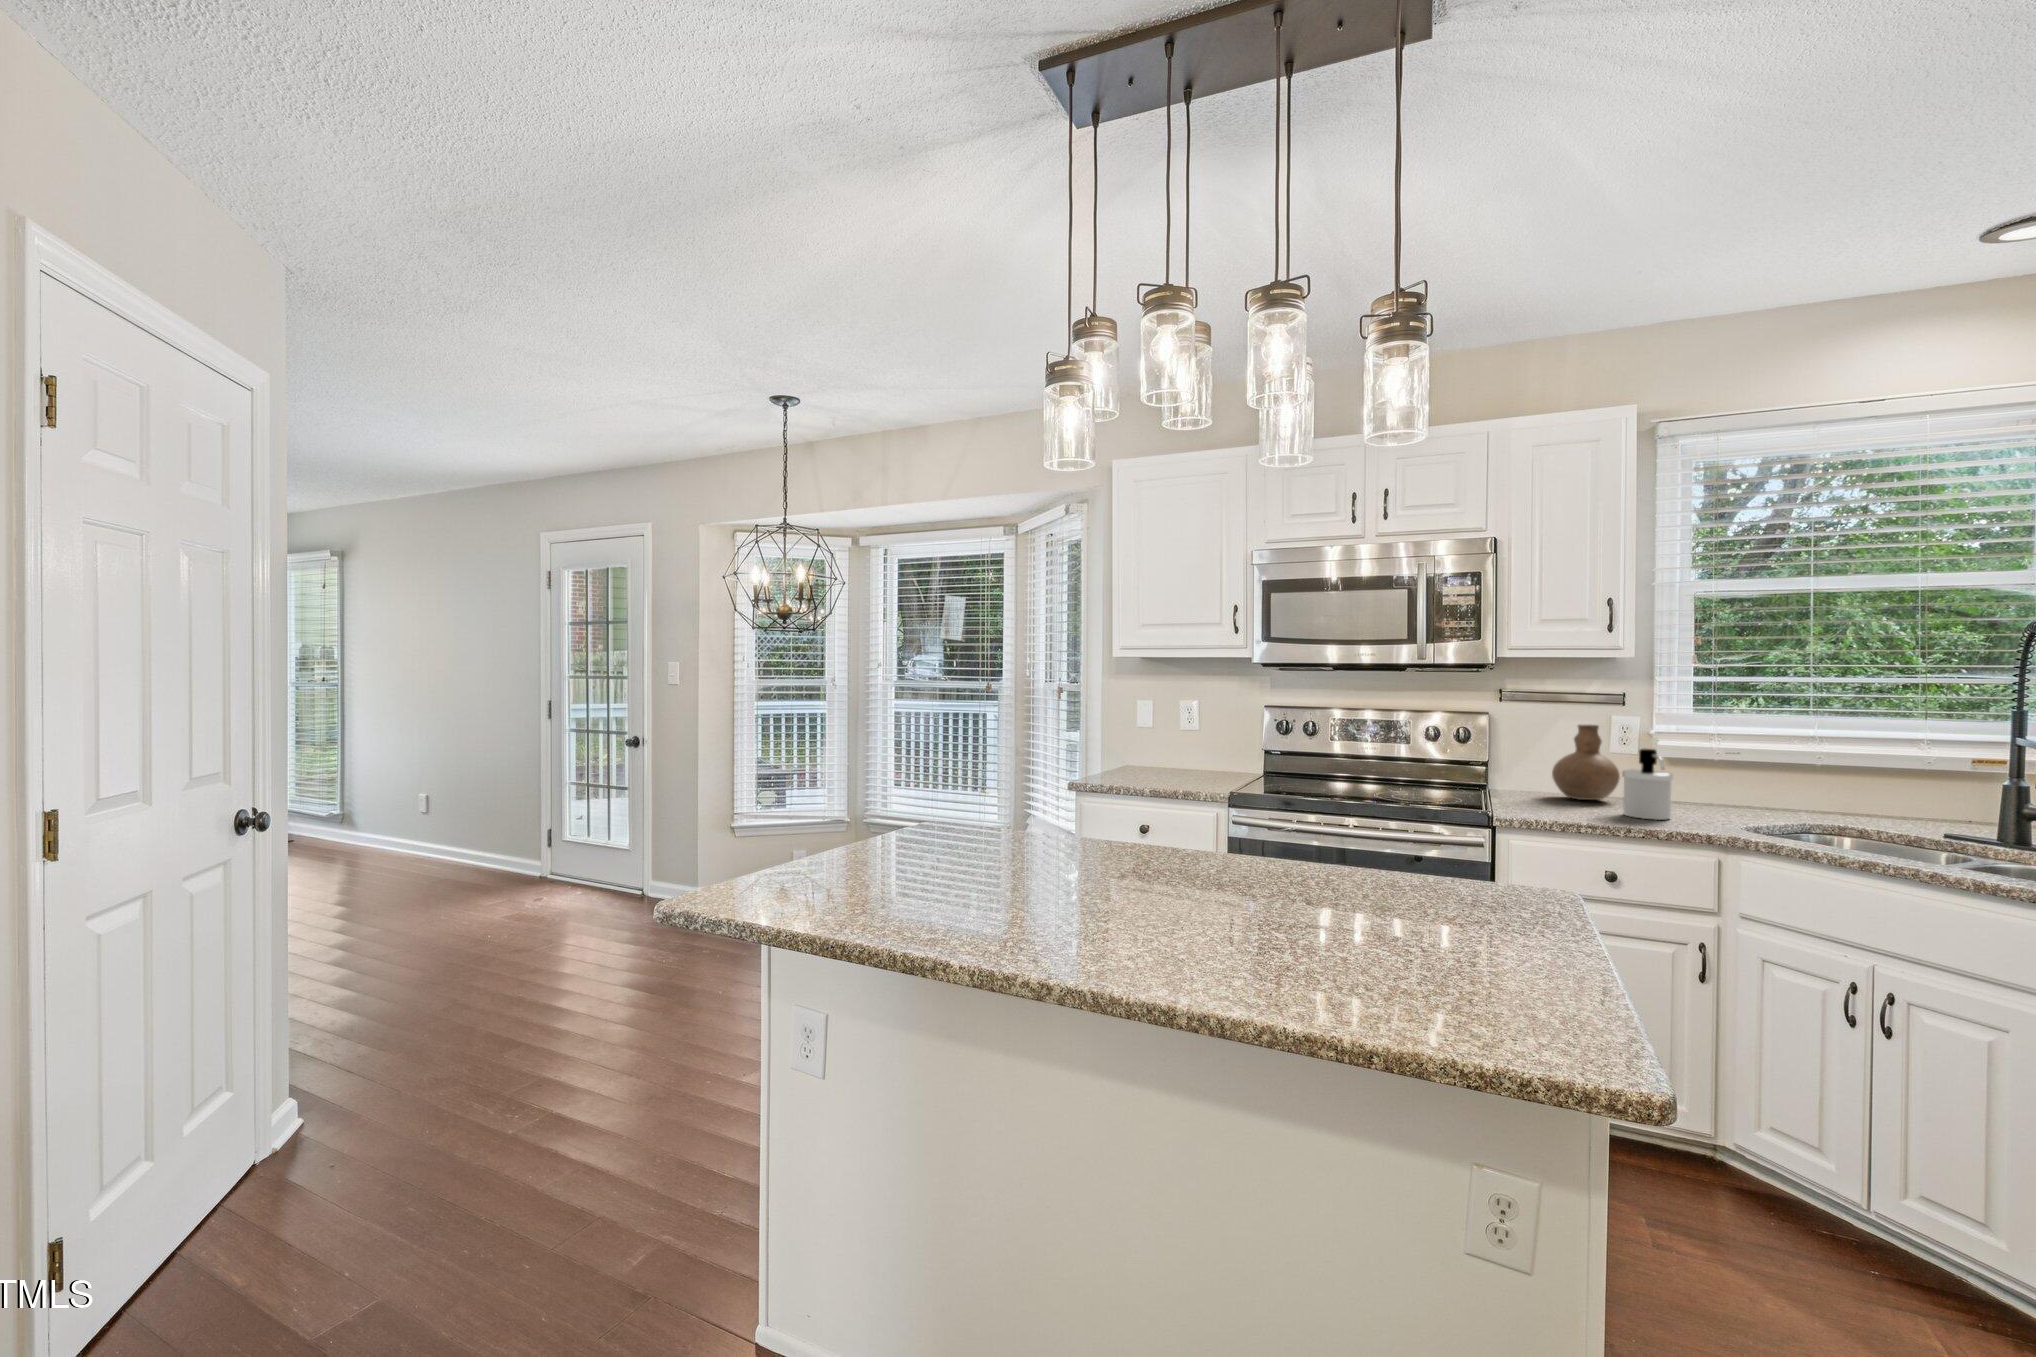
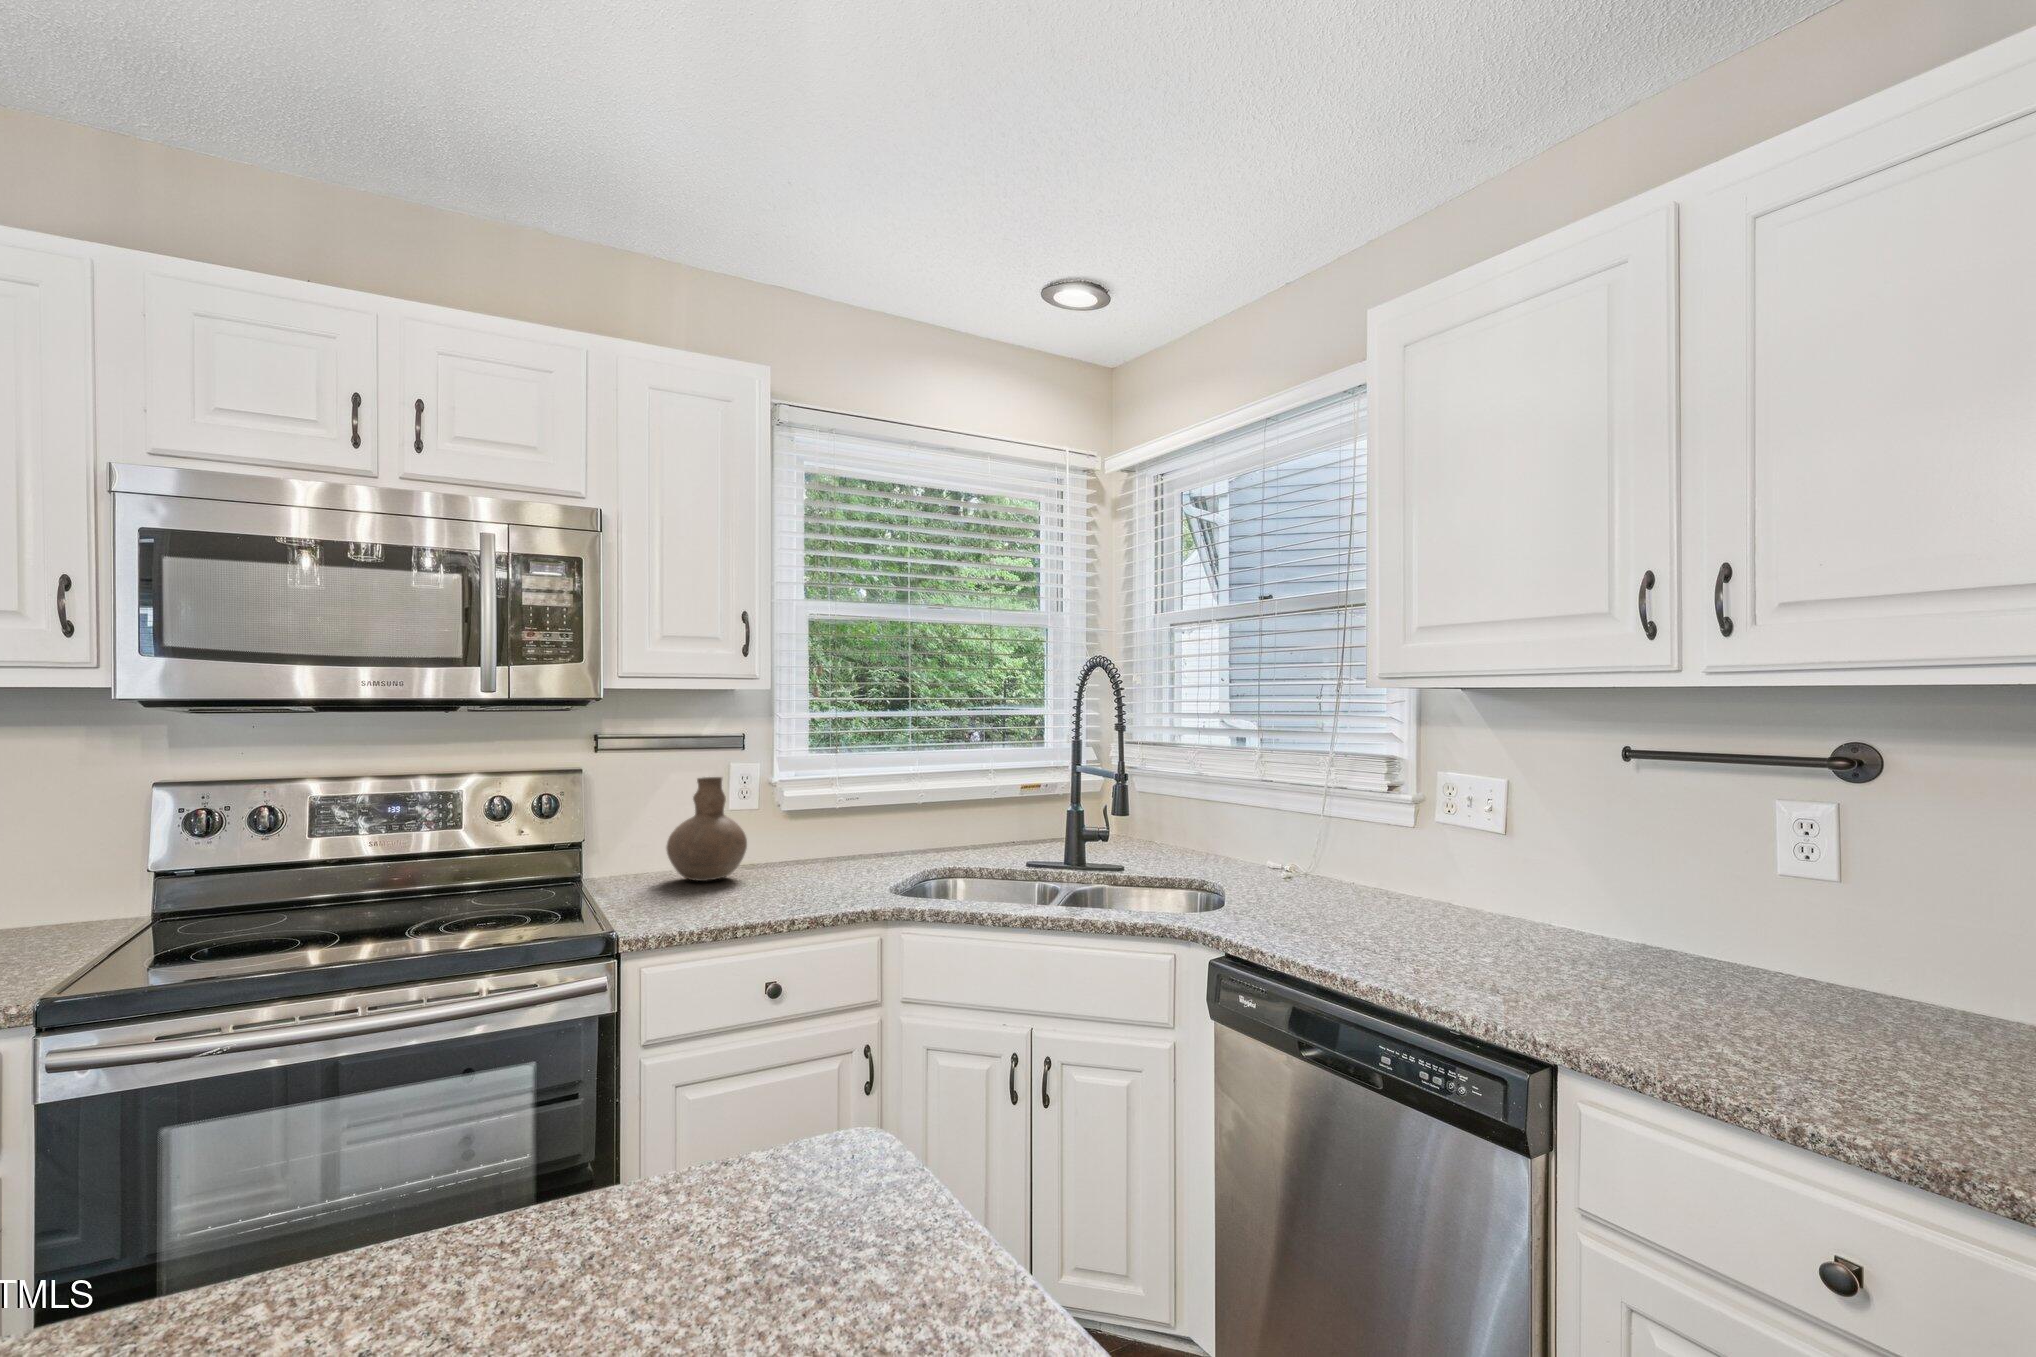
soap dispenser: present [1622,749,1673,820] -> none [766,806,822,900]

